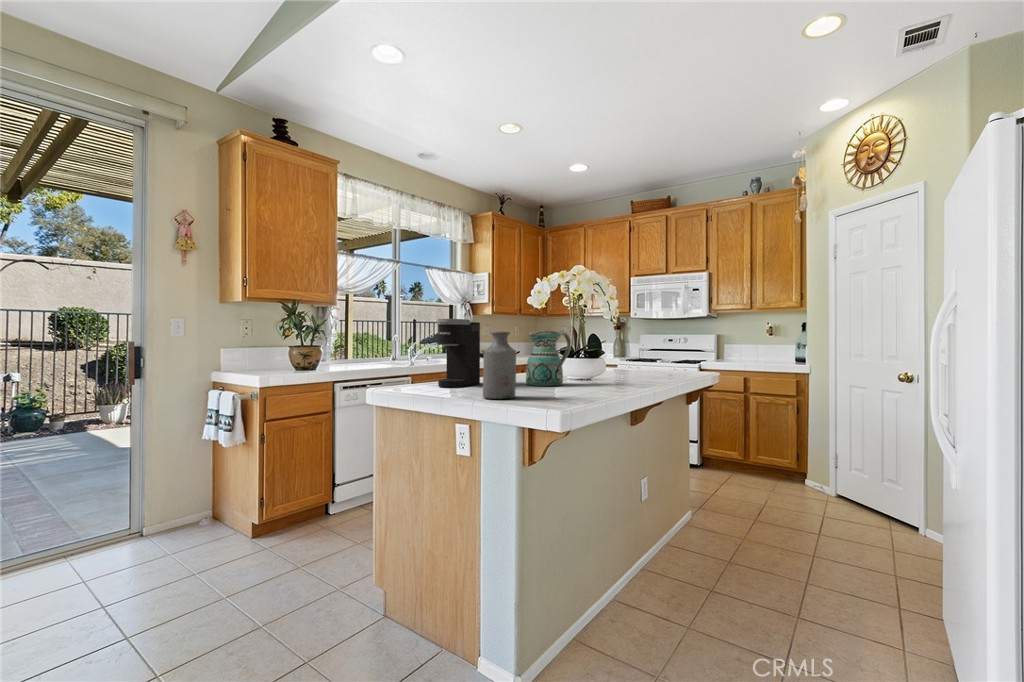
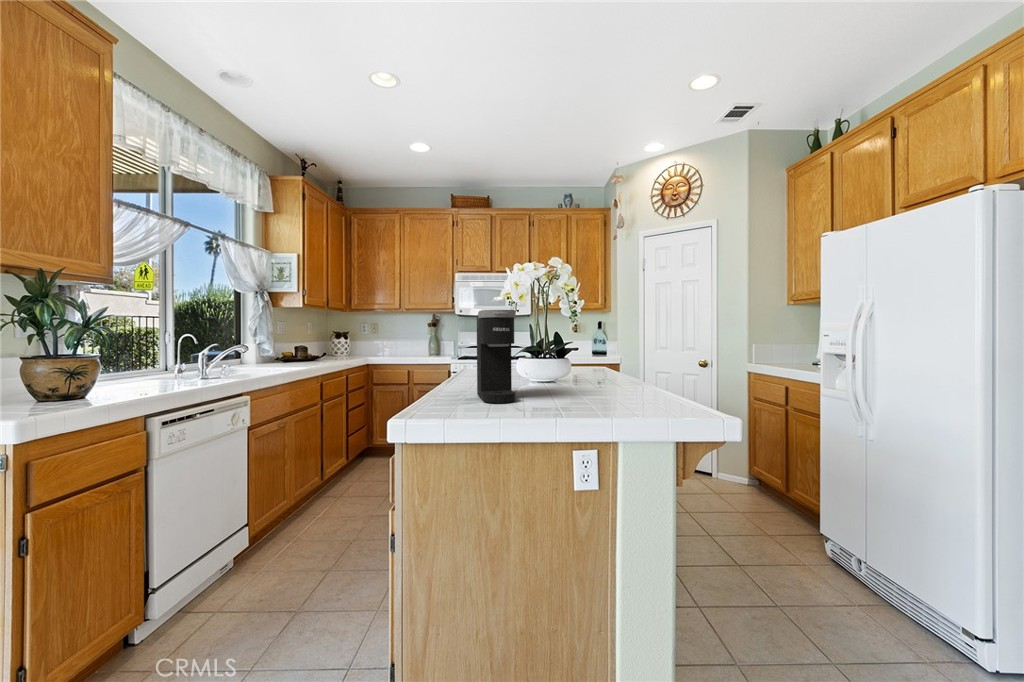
bottle: present [483,331,516,399] -> none [624,327,667,411]
ceramic pitcher: present [526,331,571,386] -> none [549,327,592,391]

